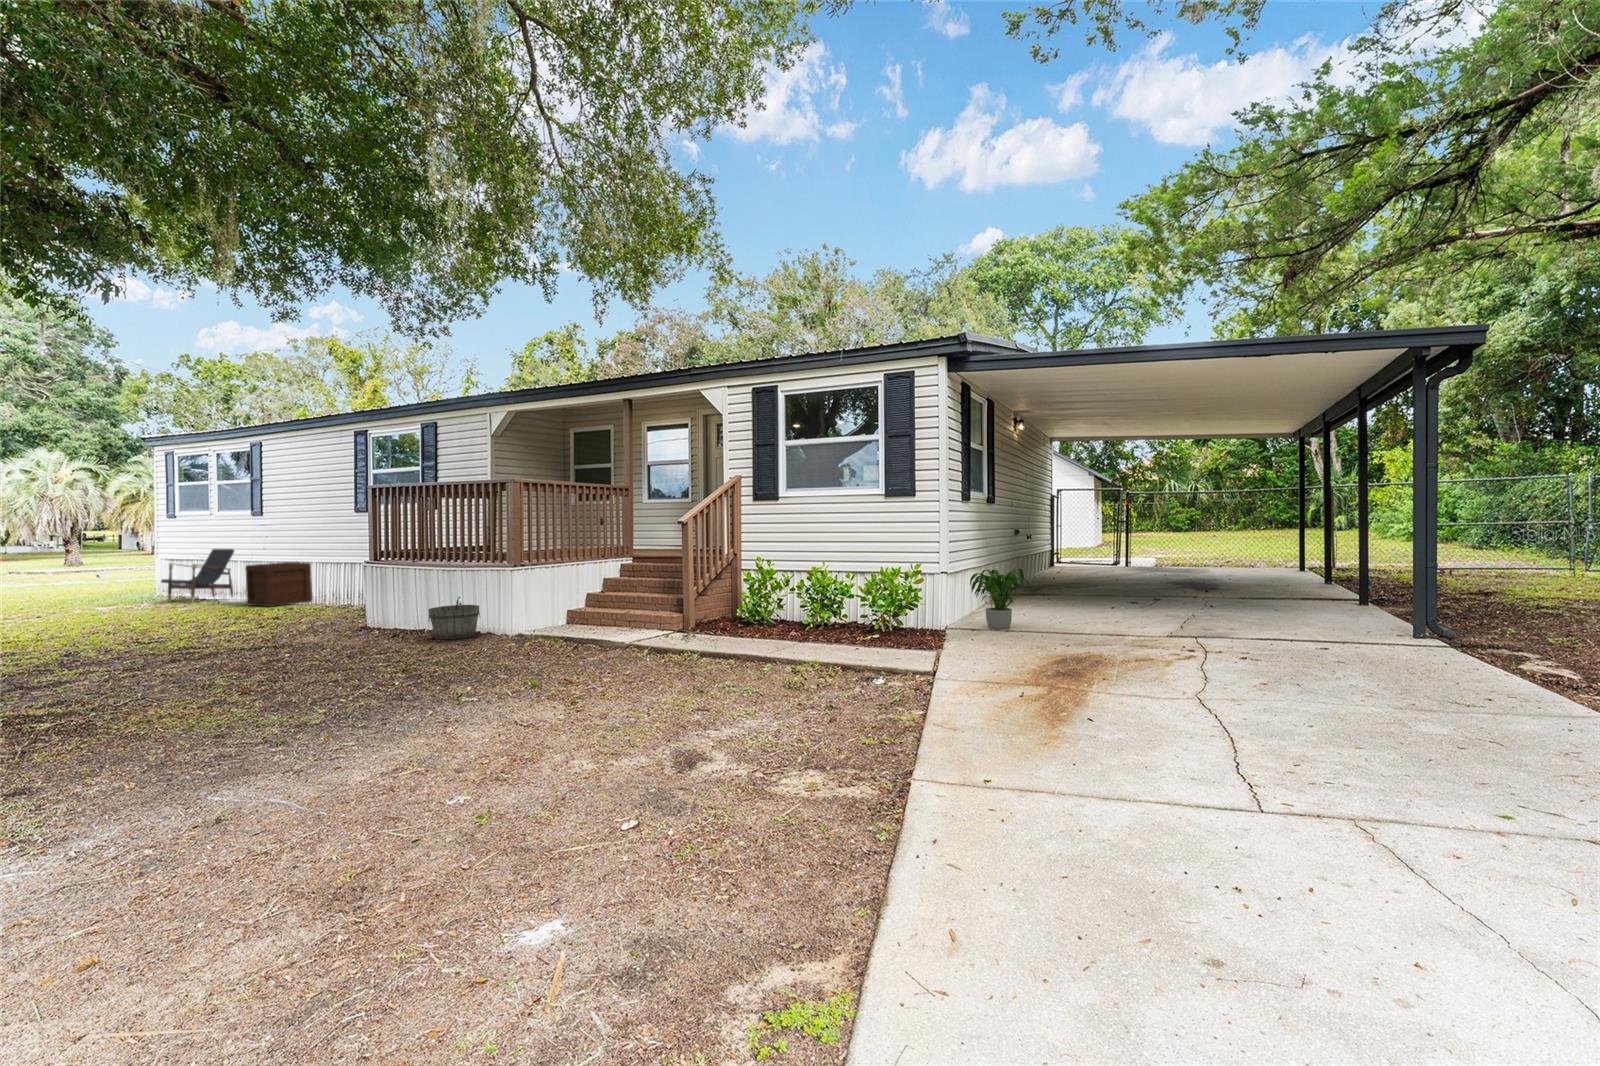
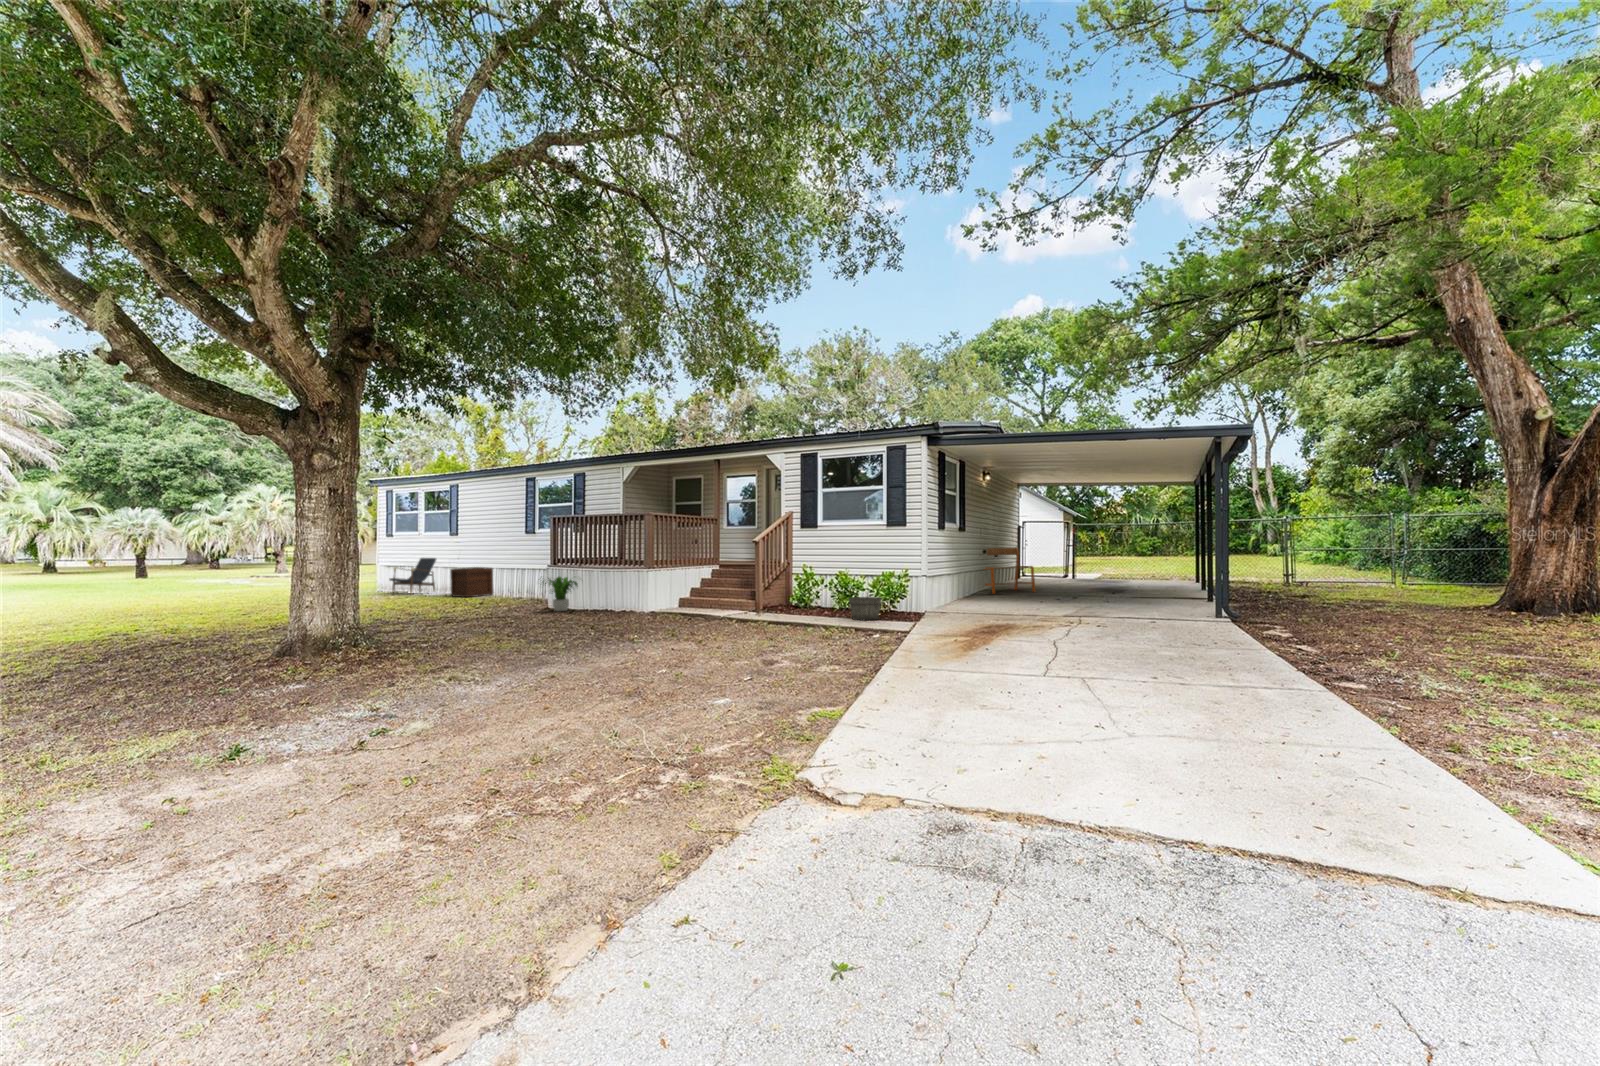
bench: none [1005,524,1085,591] -> present [983,547,1035,594]
potted plant: present [970,569,1029,629] -> present [542,577,578,611]
wooden bucket: present [428,597,480,639] -> present [849,596,881,620]

